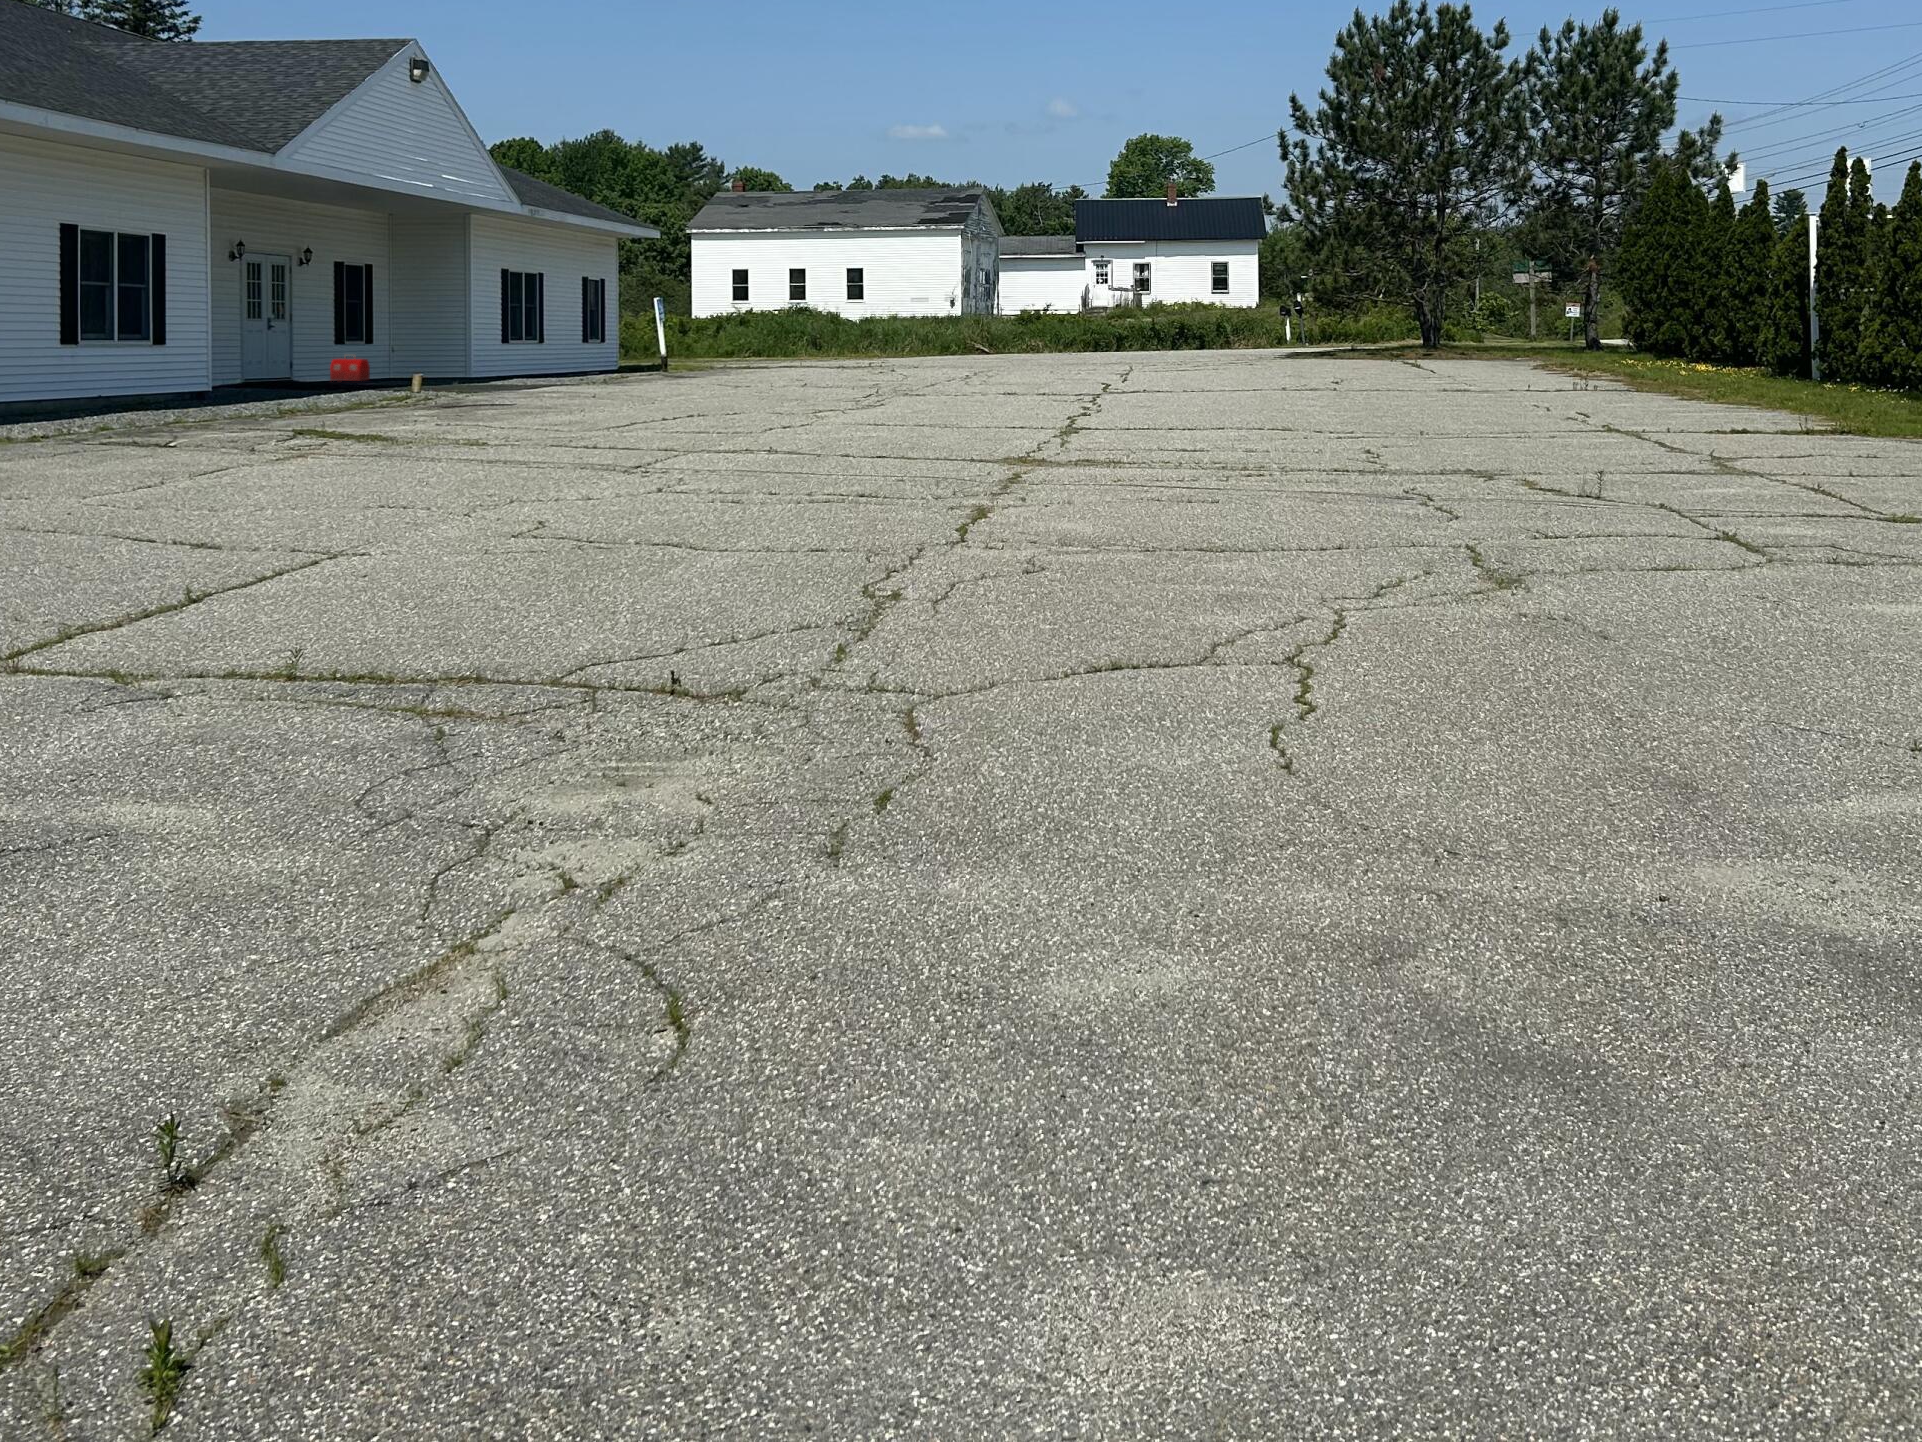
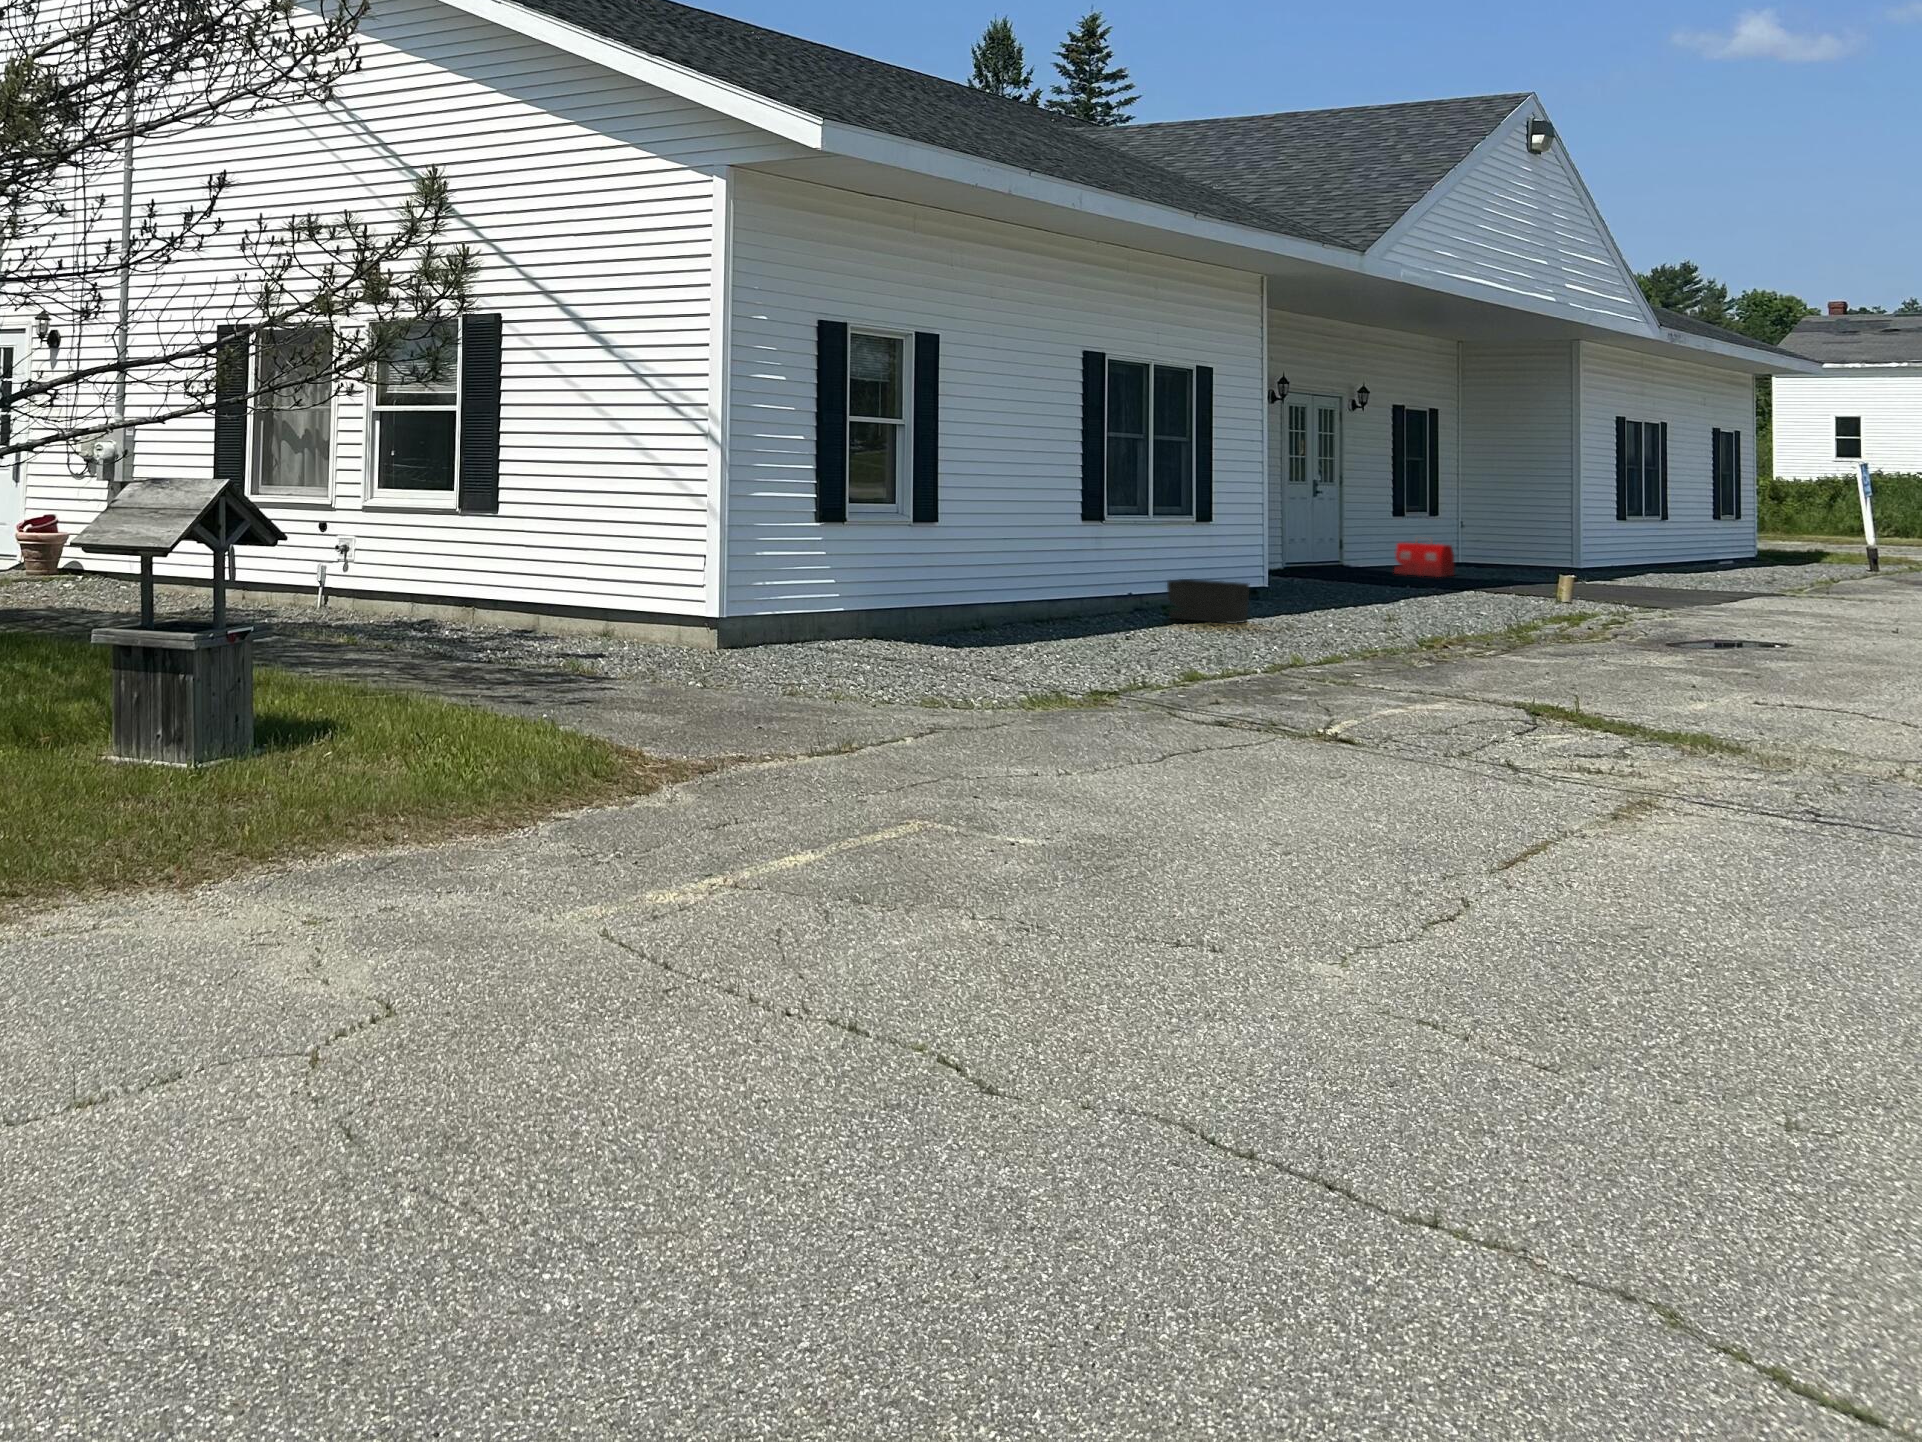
storage bin: none [130,382,187,409] -> present [1167,579,1249,623]

